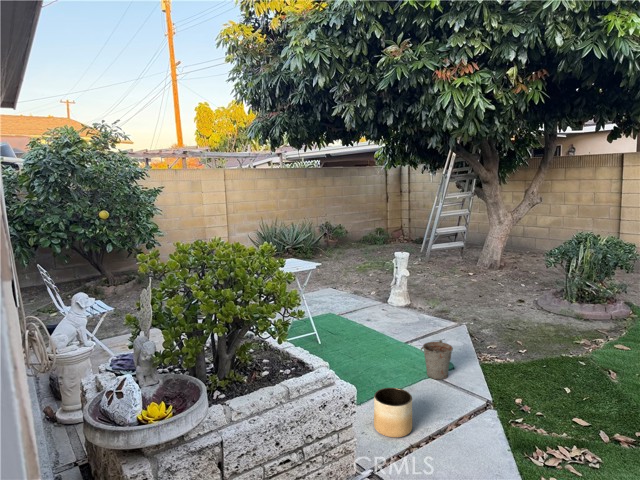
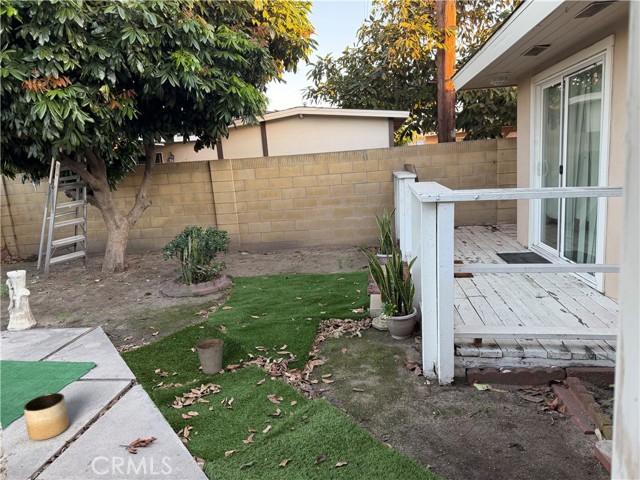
bucket: present [421,340,453,379] -> present [194,337,224,374]

